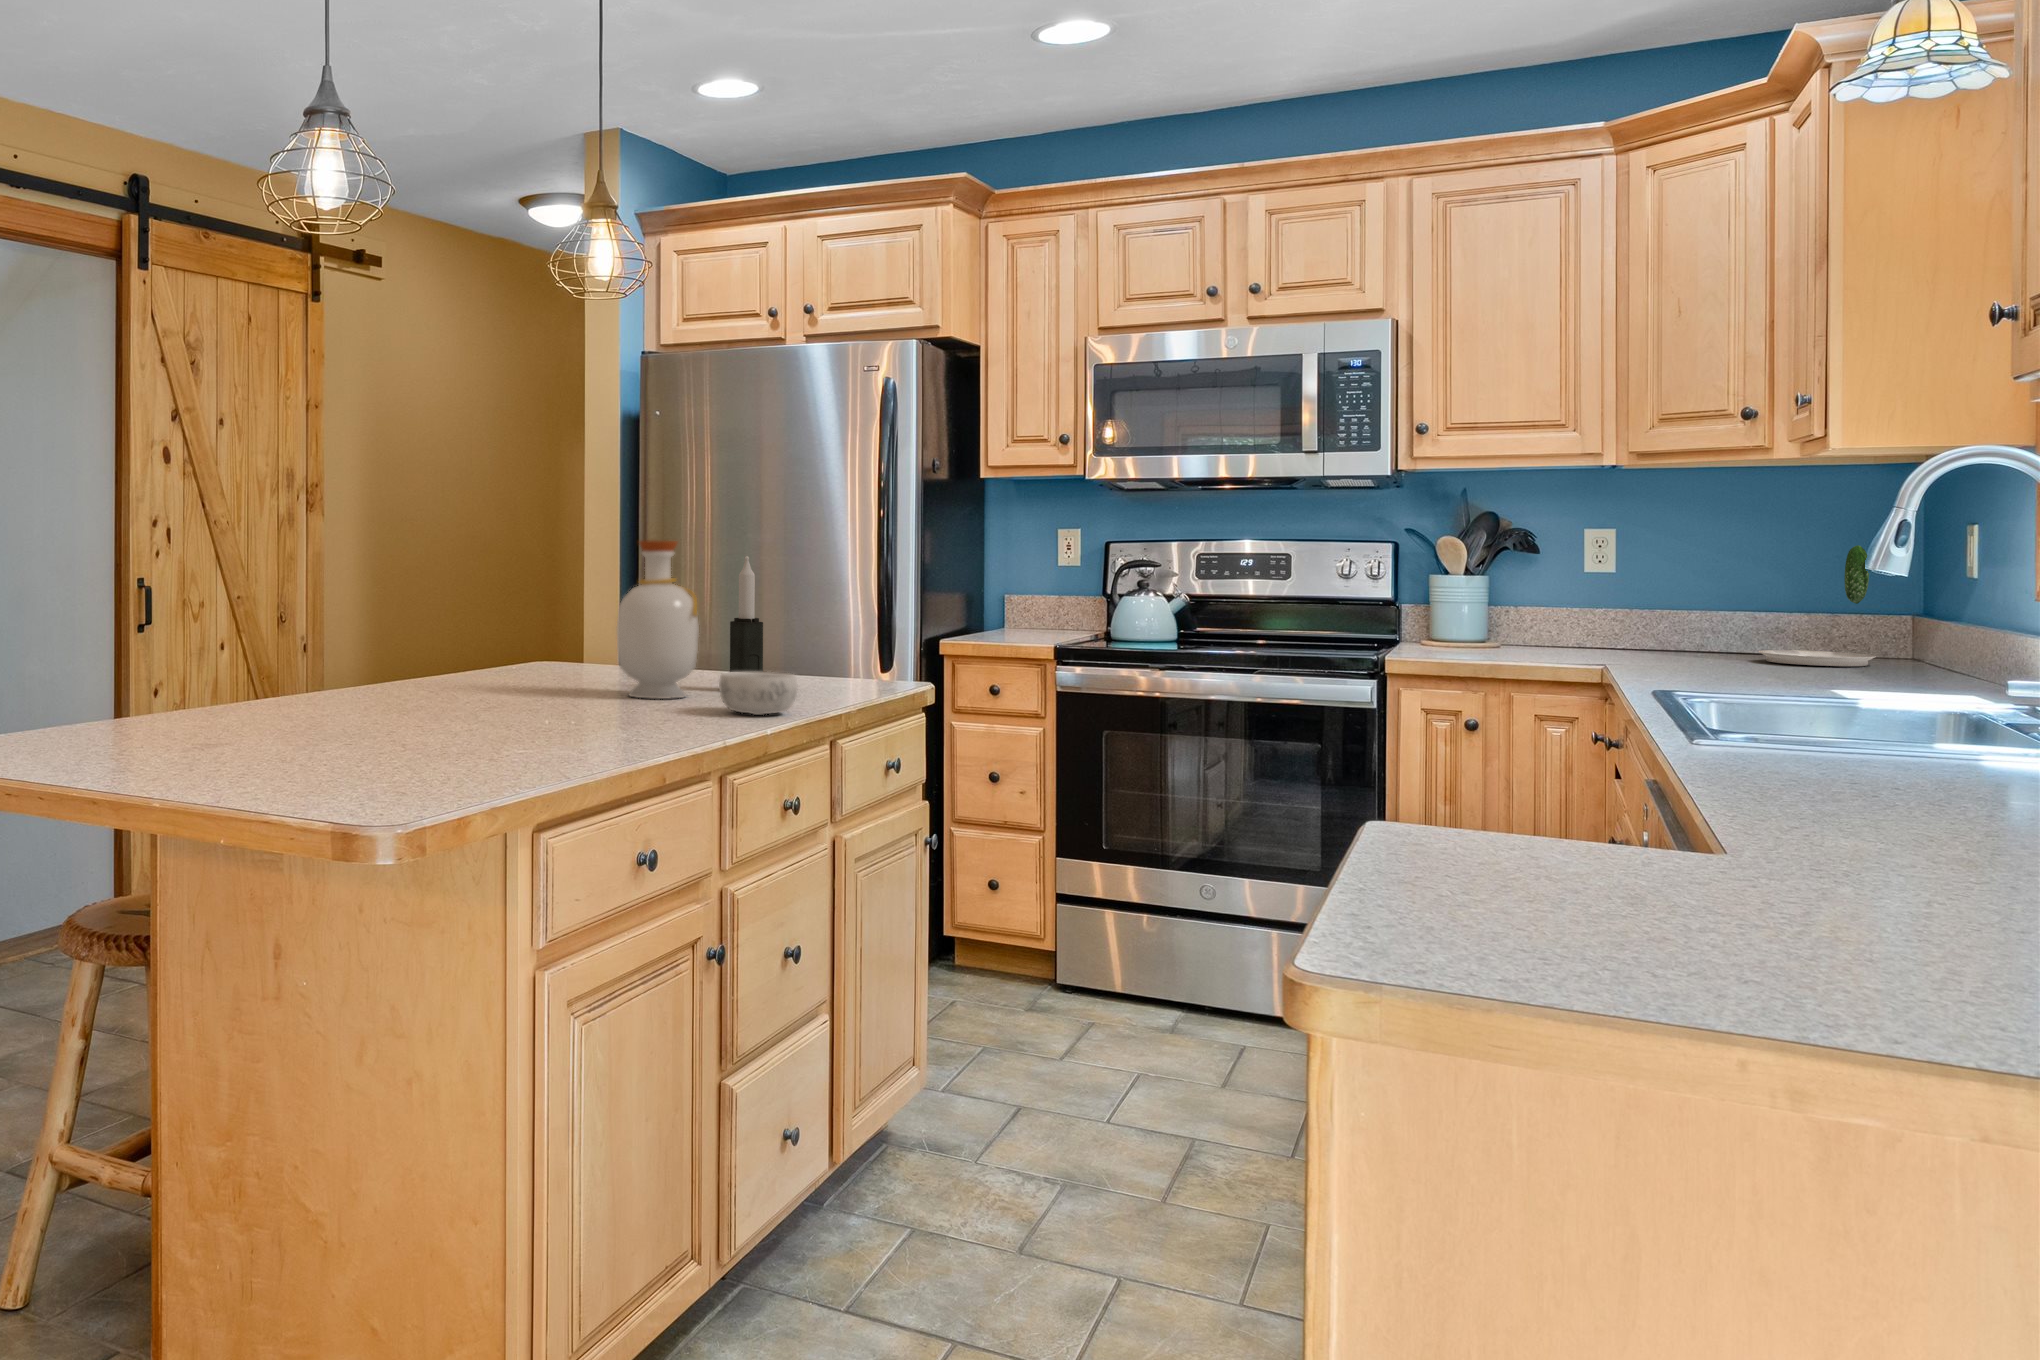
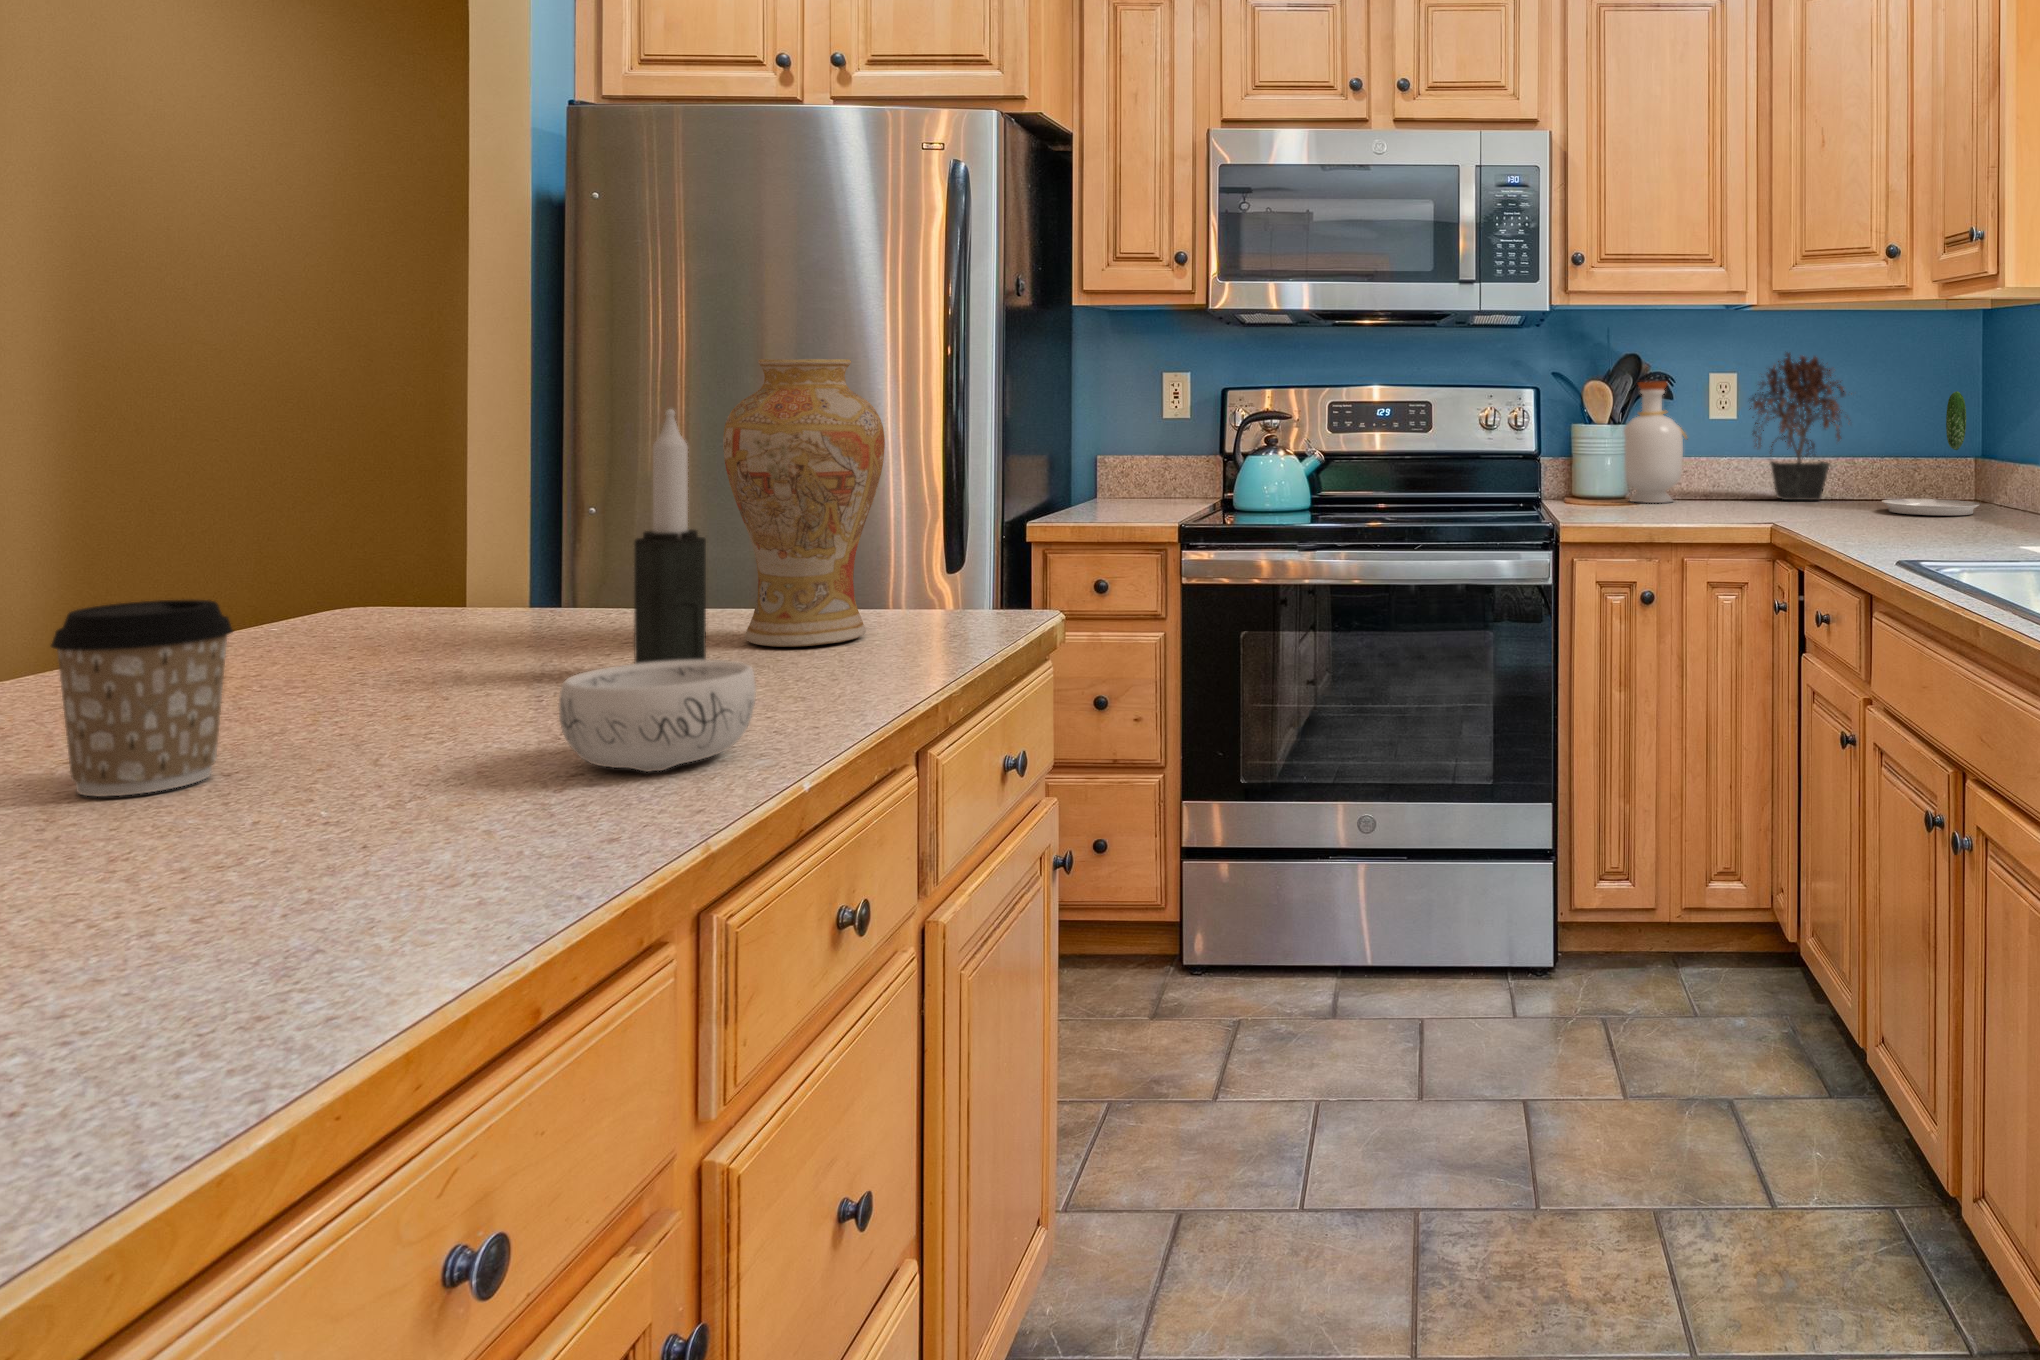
potted plant: none [1623,506,1753,650] -> present [1749,353,1846,500]
vase: none [766,529,849,685] -> present [723,359,885,647]
bottle: present [617,540,699,699] -> present [1624,382,1687,503]
coffee cup: none [544,633,599,706] -> present [51,600,233,796]

